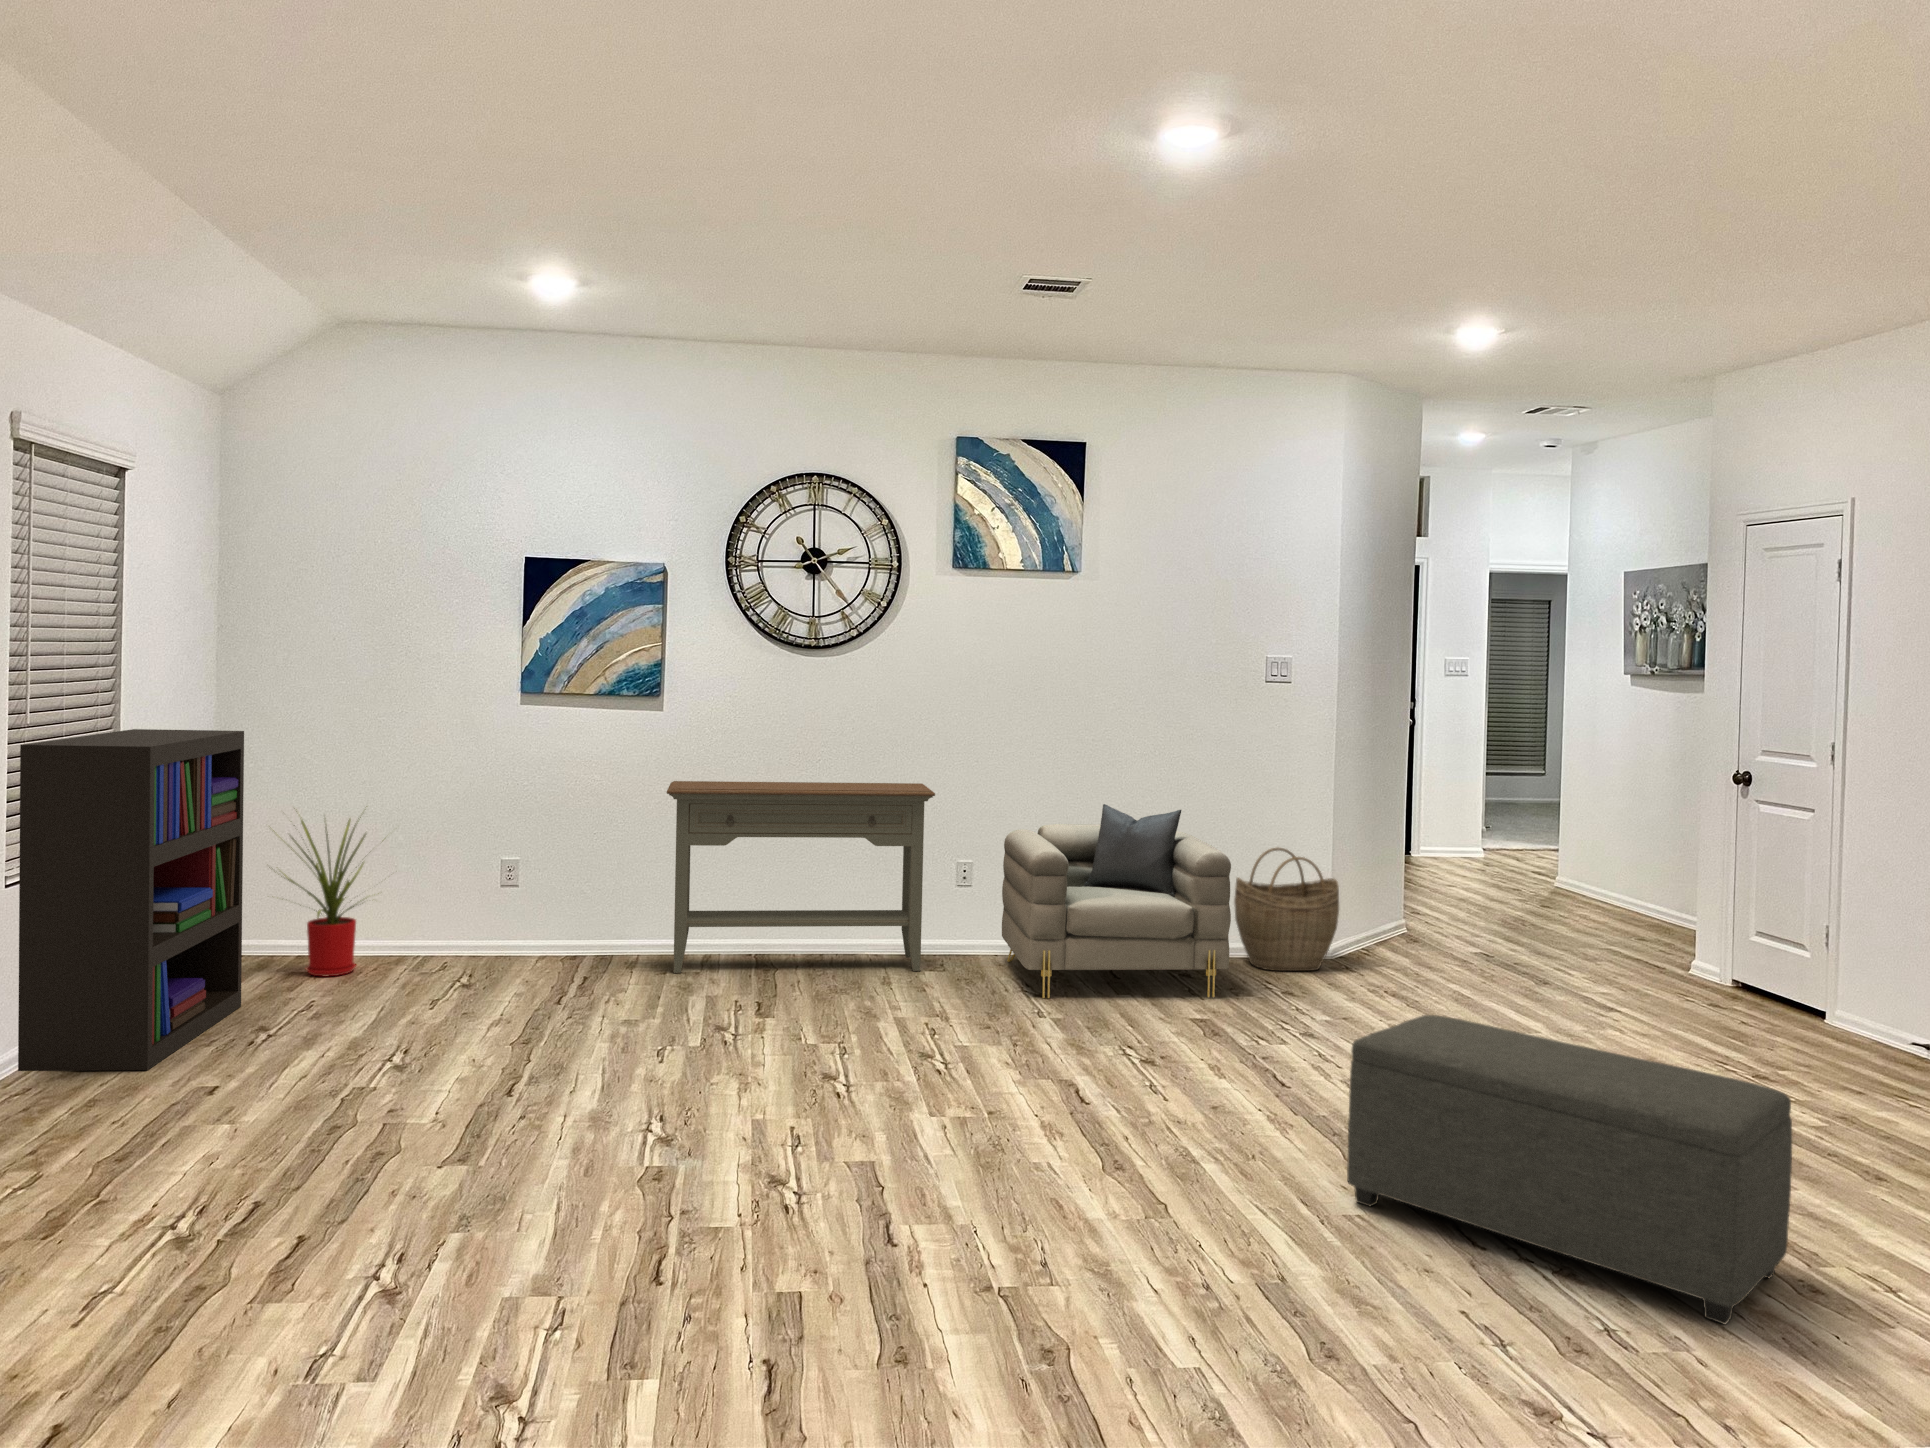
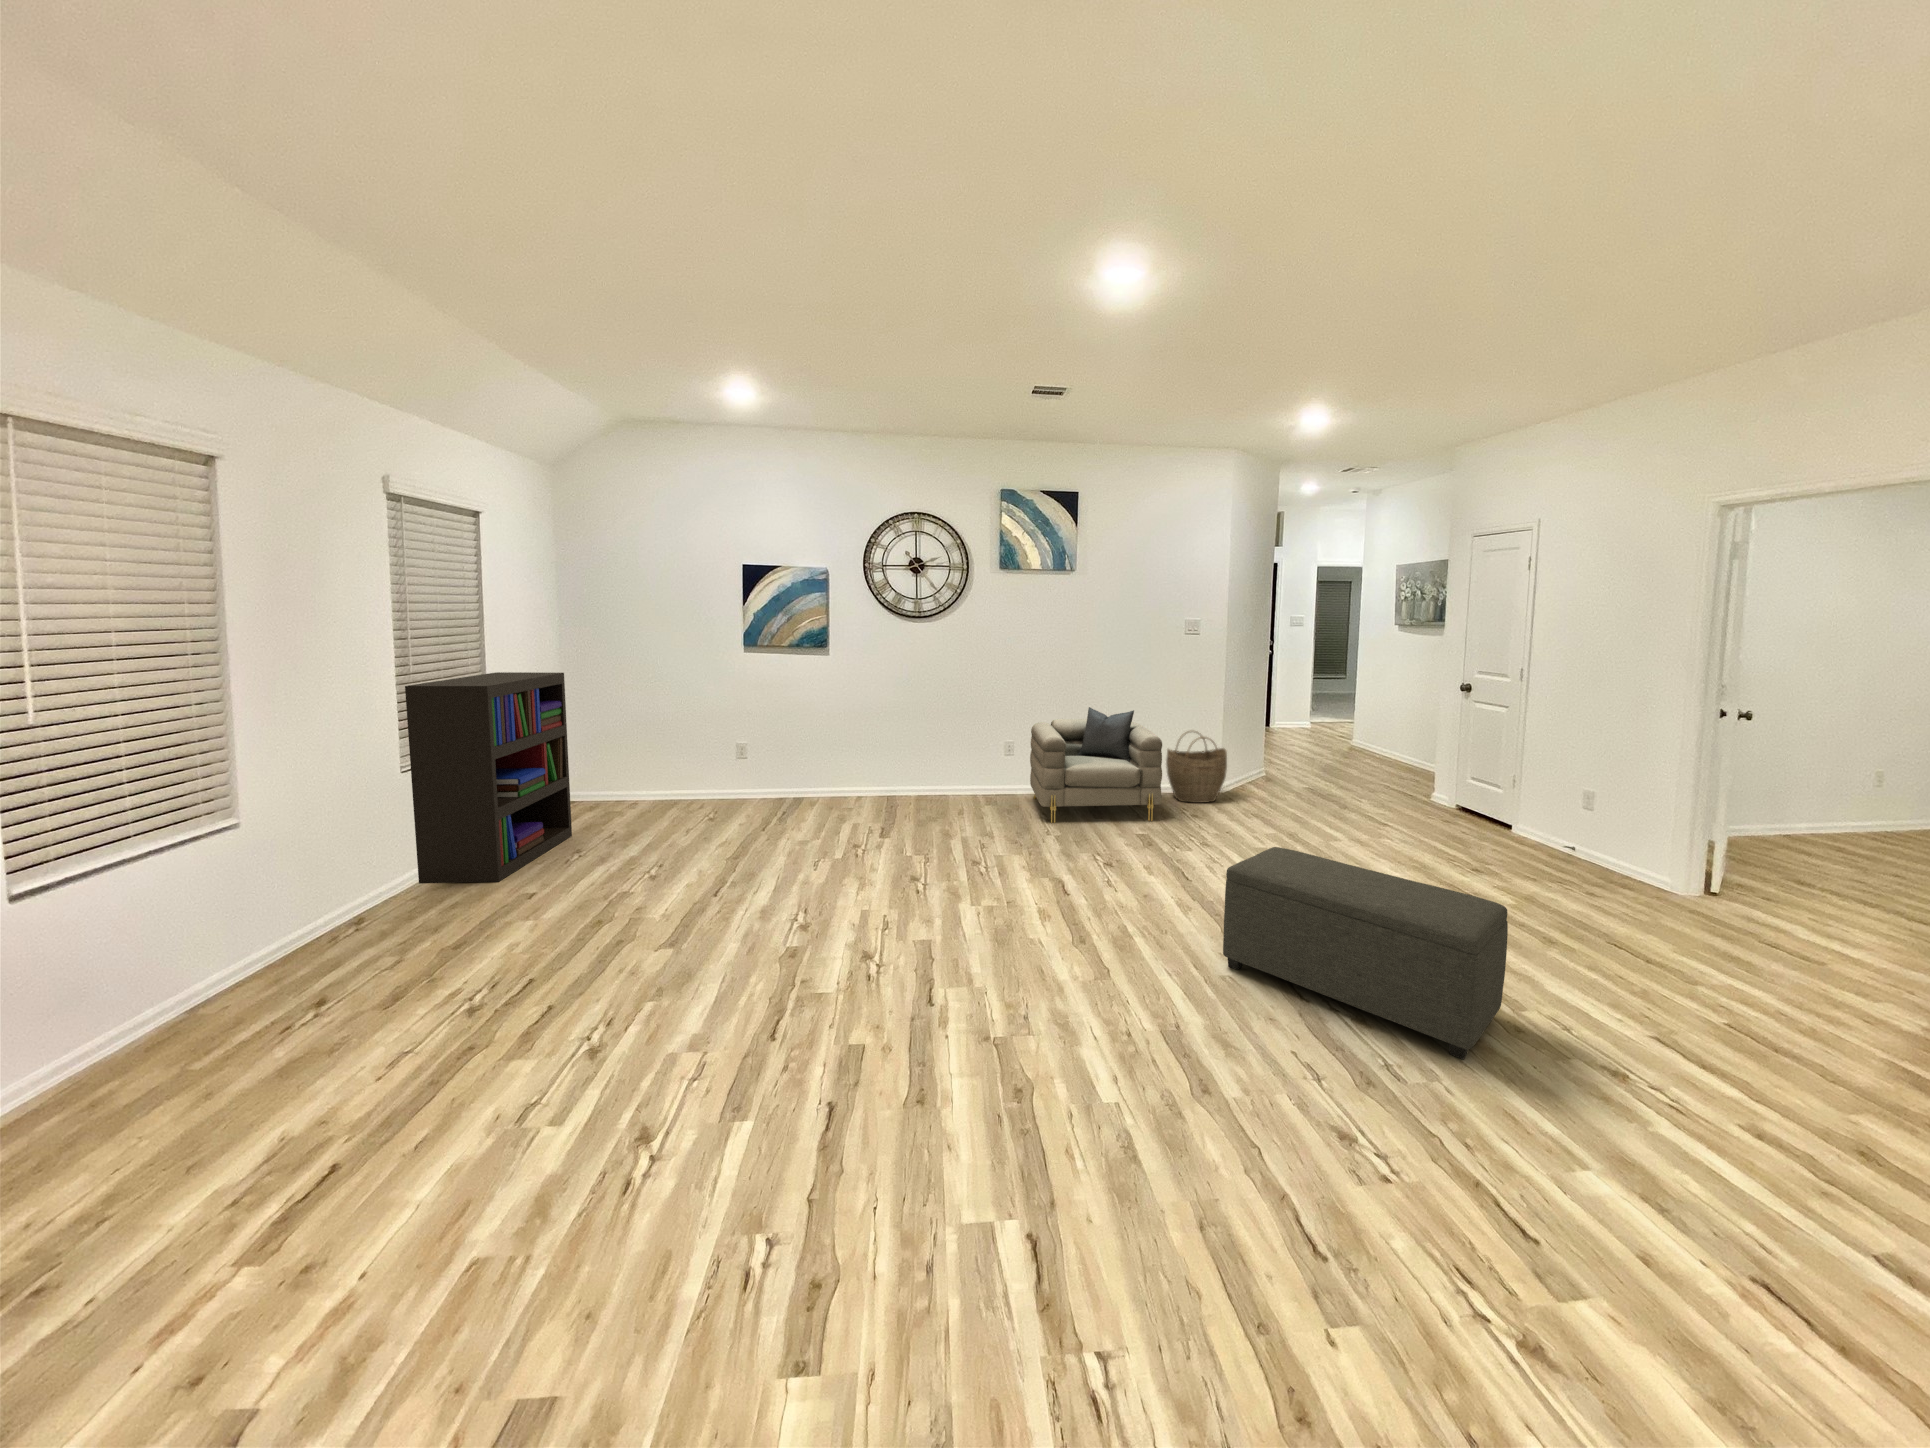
console table: present [667,781,935,973] -> none [828,696,989,809]
house plant: present [274,817,366,976] -> none [588,713,672,815]

